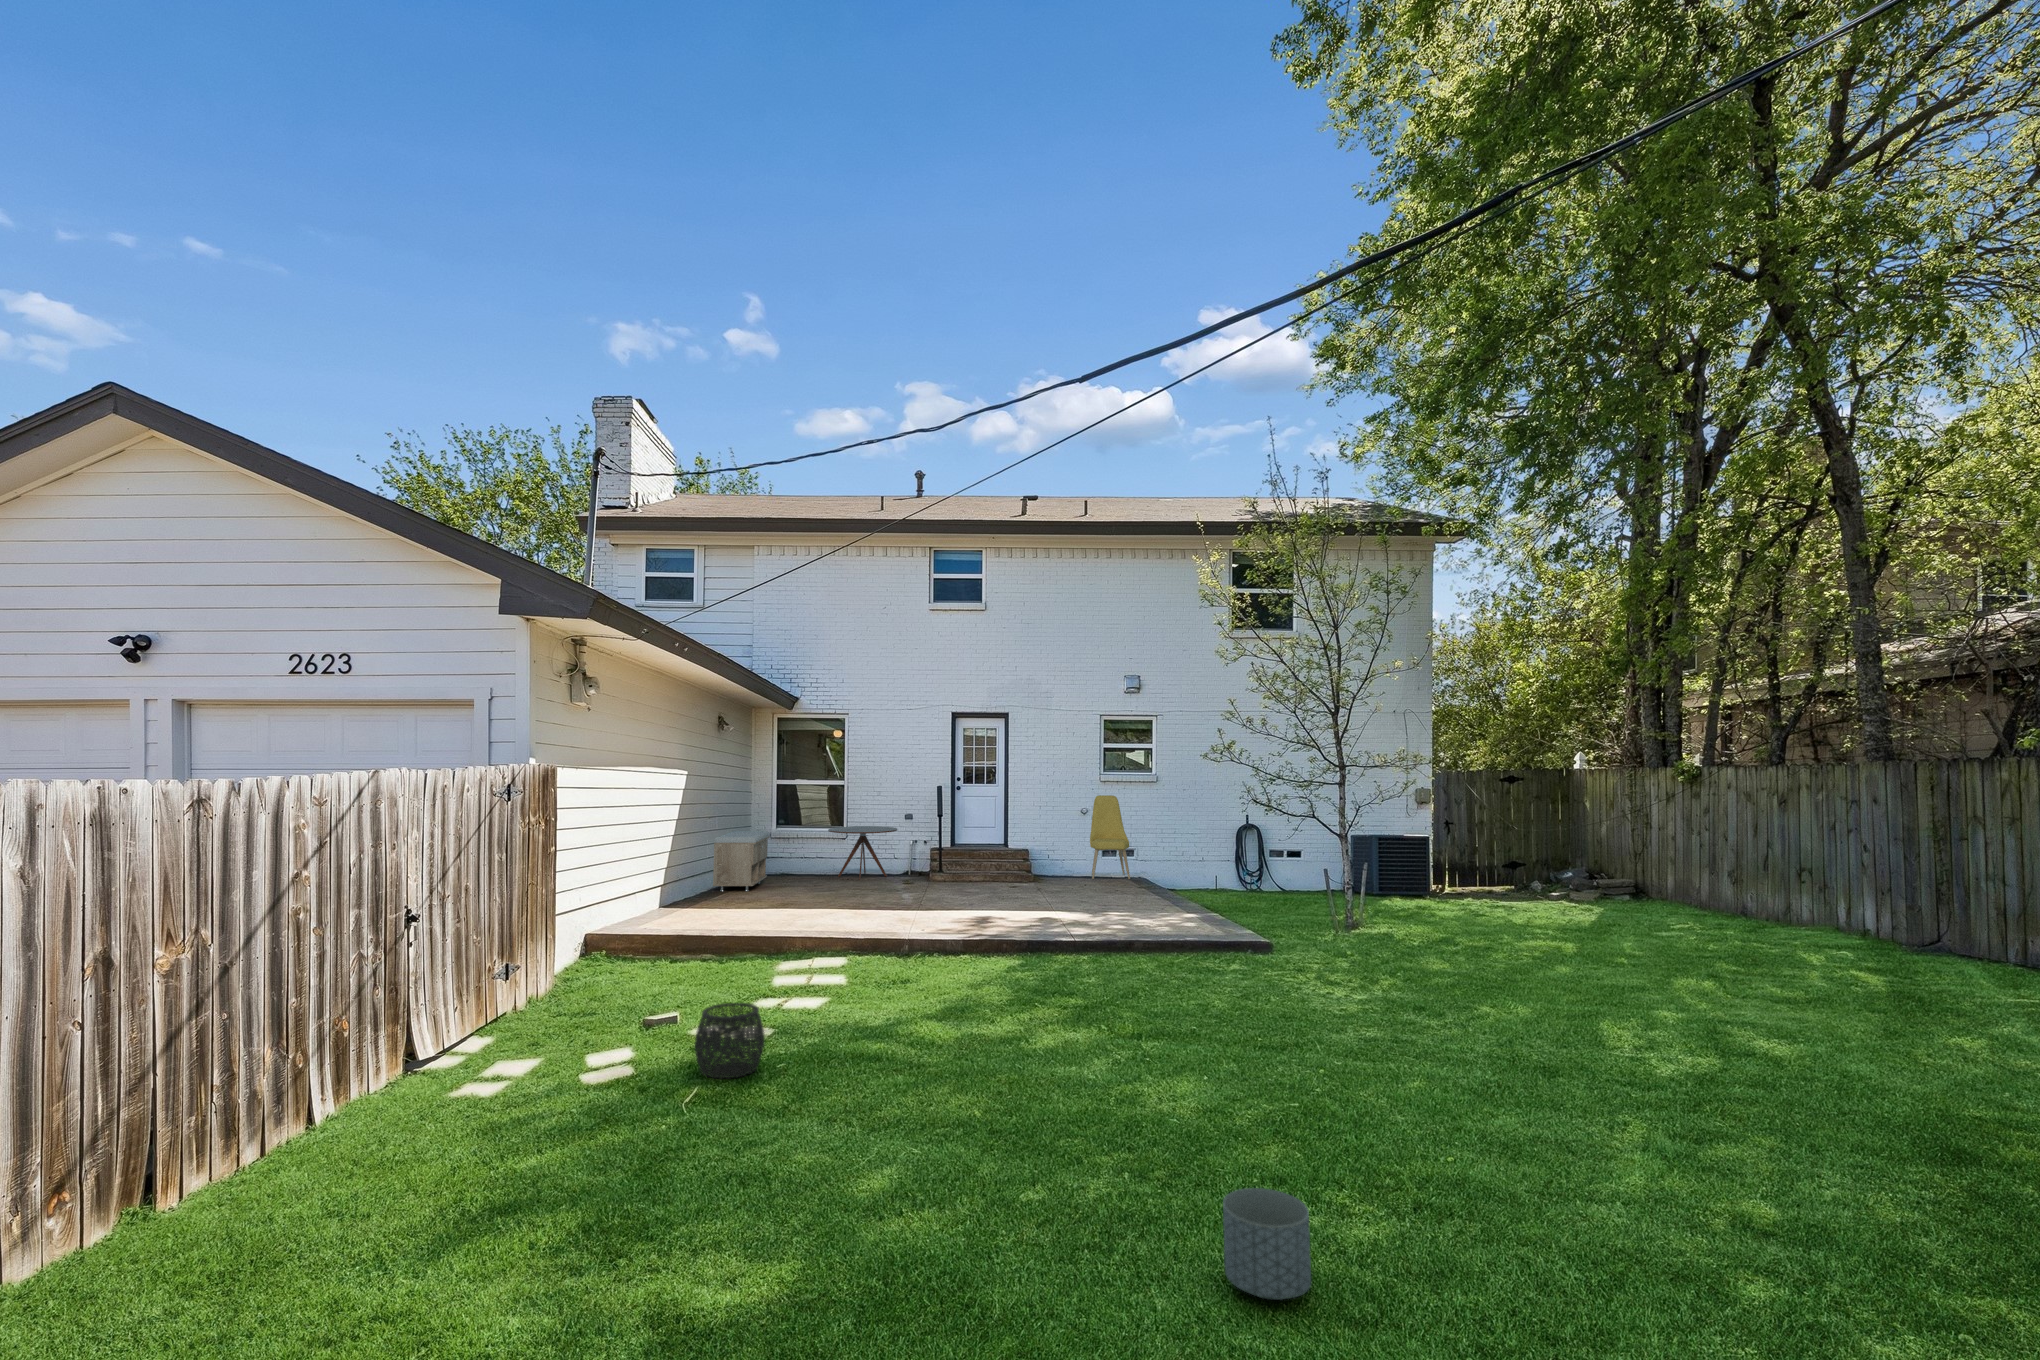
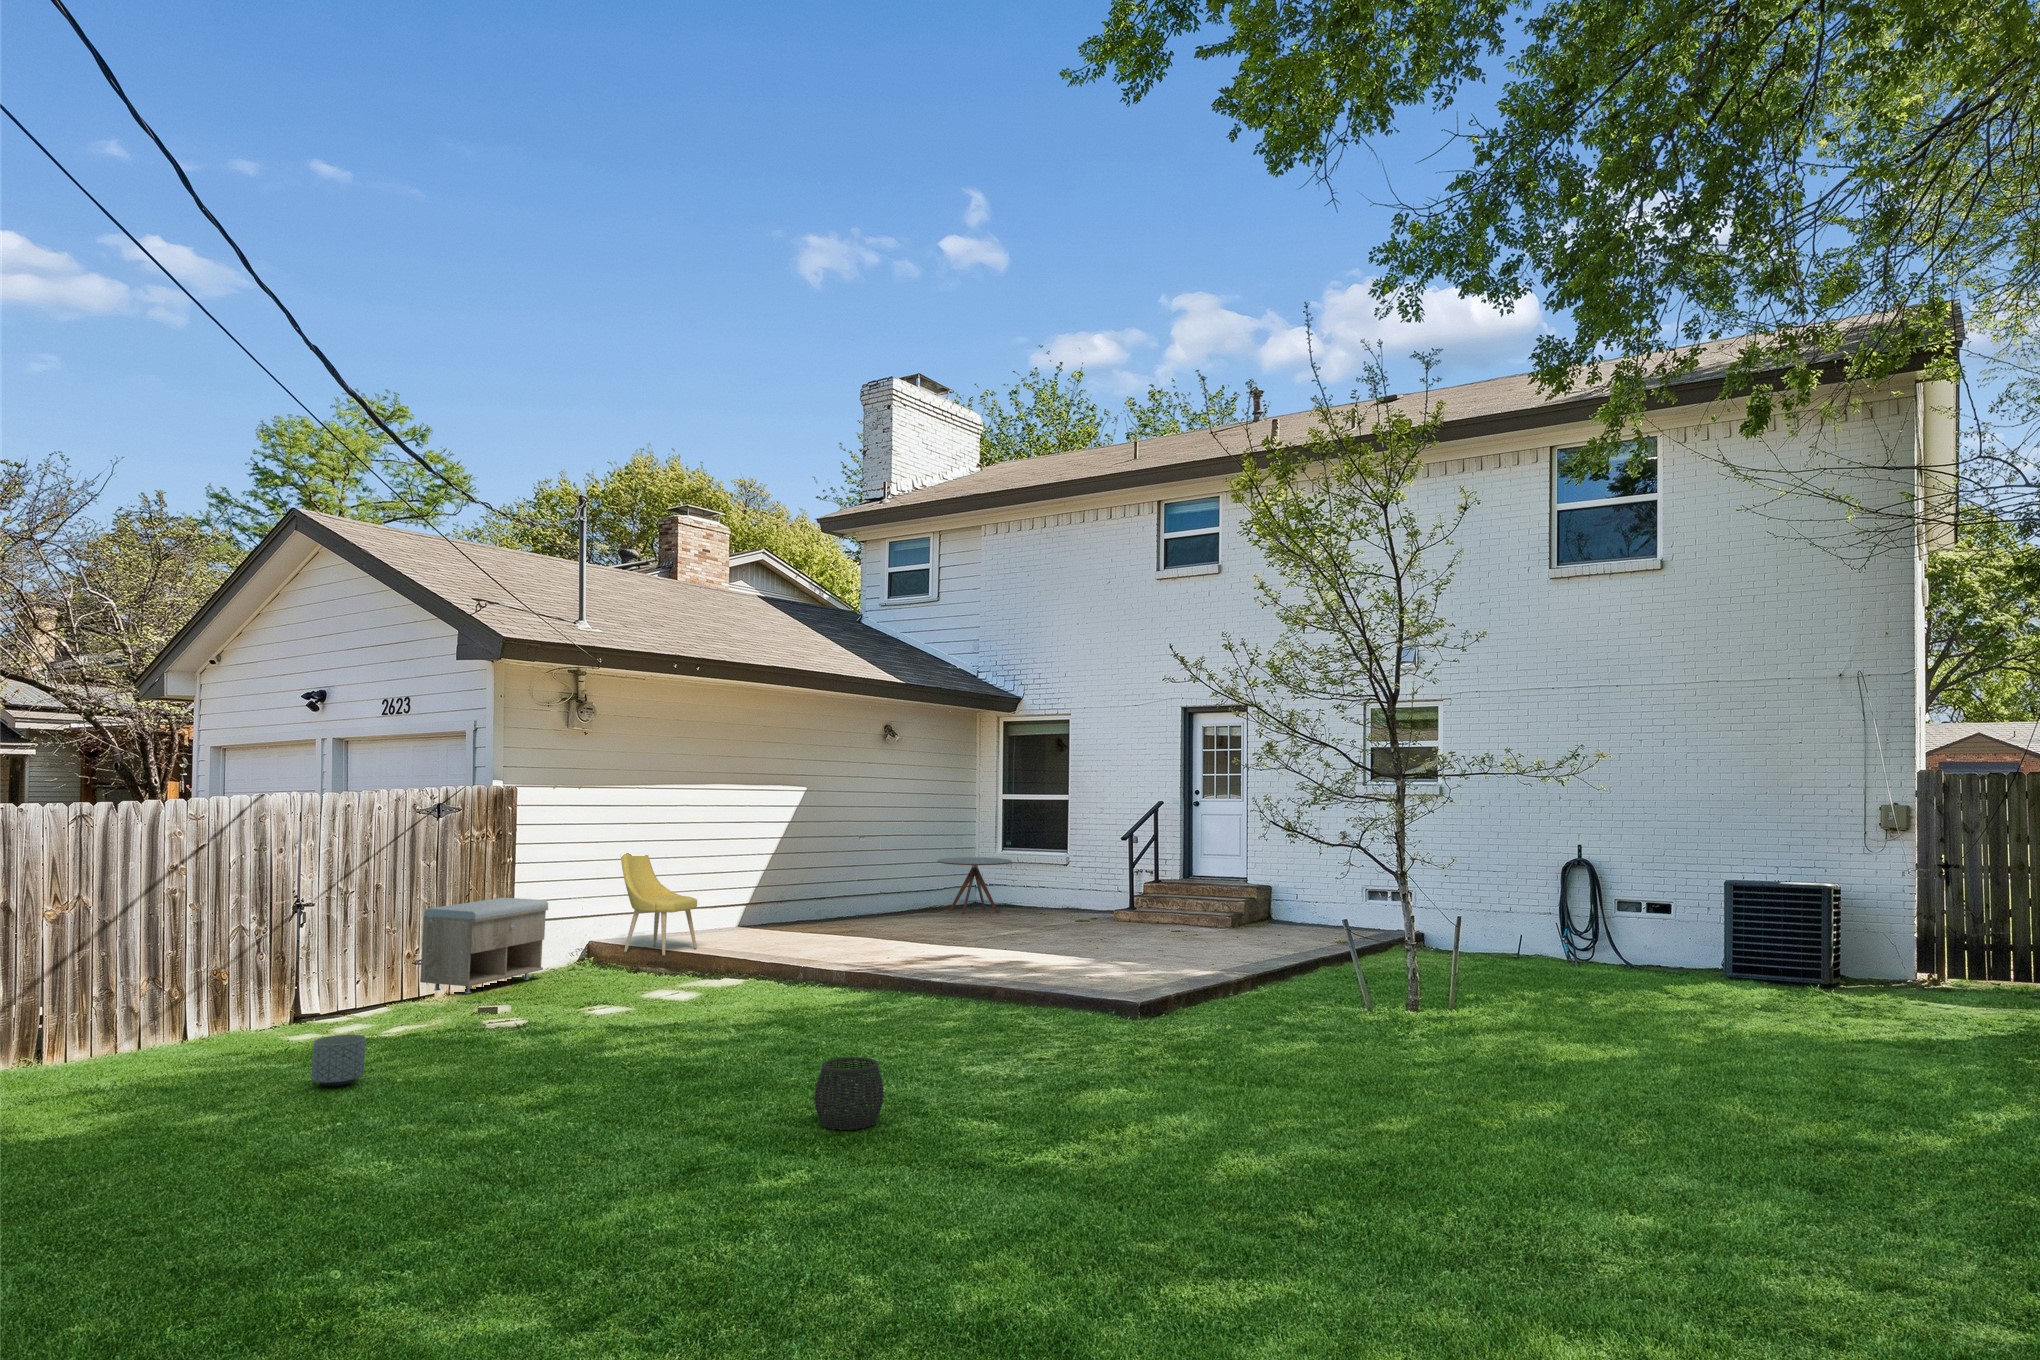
chair: present [1090,795,1130,879] -> present [621,853,697,956]
storage bench: present [713,831,770,891] -> present [420,898,548,993]
woven basket: present [695,1003,765,1078] -> present [814,1057,884,1130]
planter: present [1223,1188,1311,1300] -> present [311,1035,366,1087]

